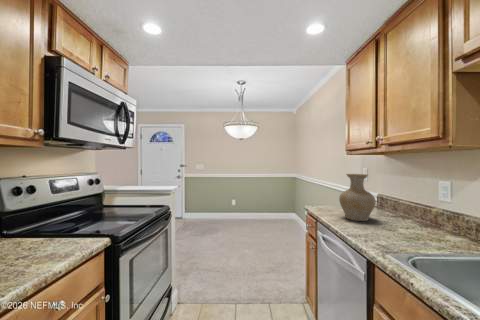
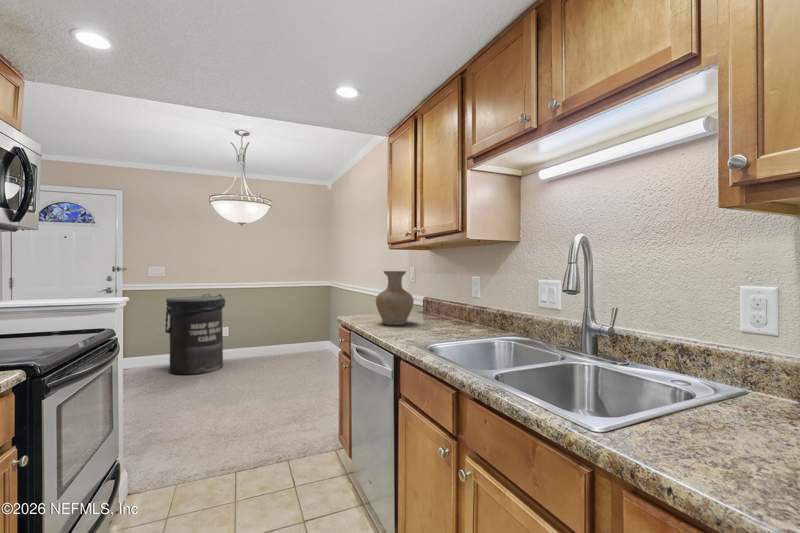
trash can: none [203,180,233,226] -> present [165,294,225,375]

